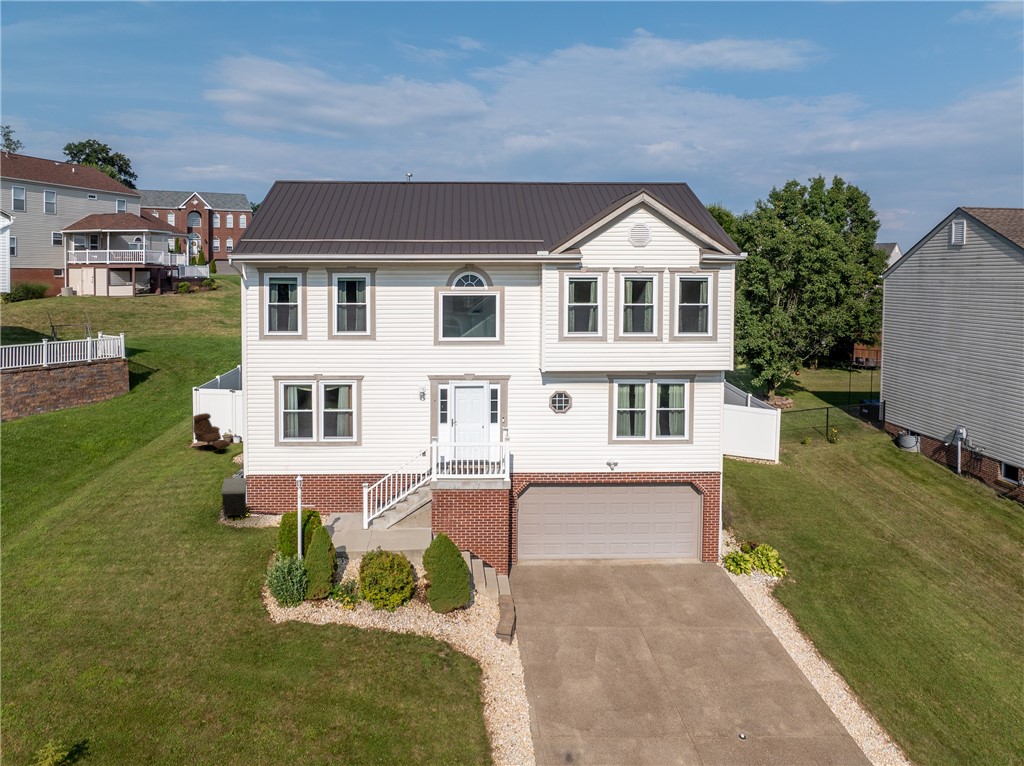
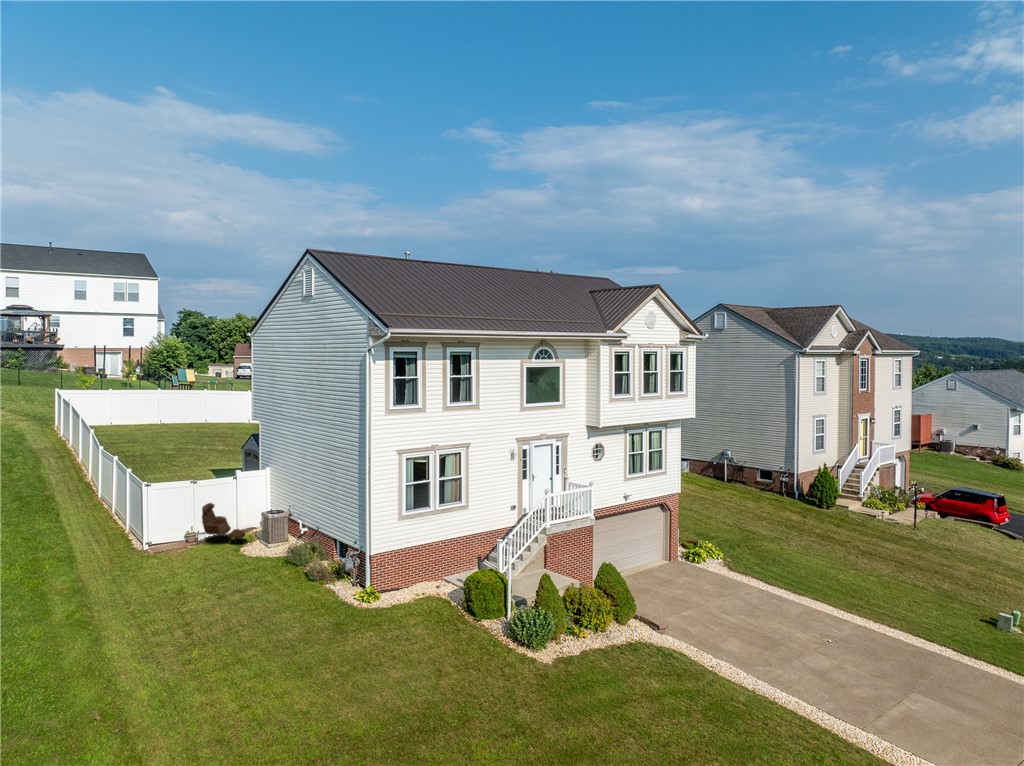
storage bench: present [221,478,247,517] -> none [332,560,374,604]

